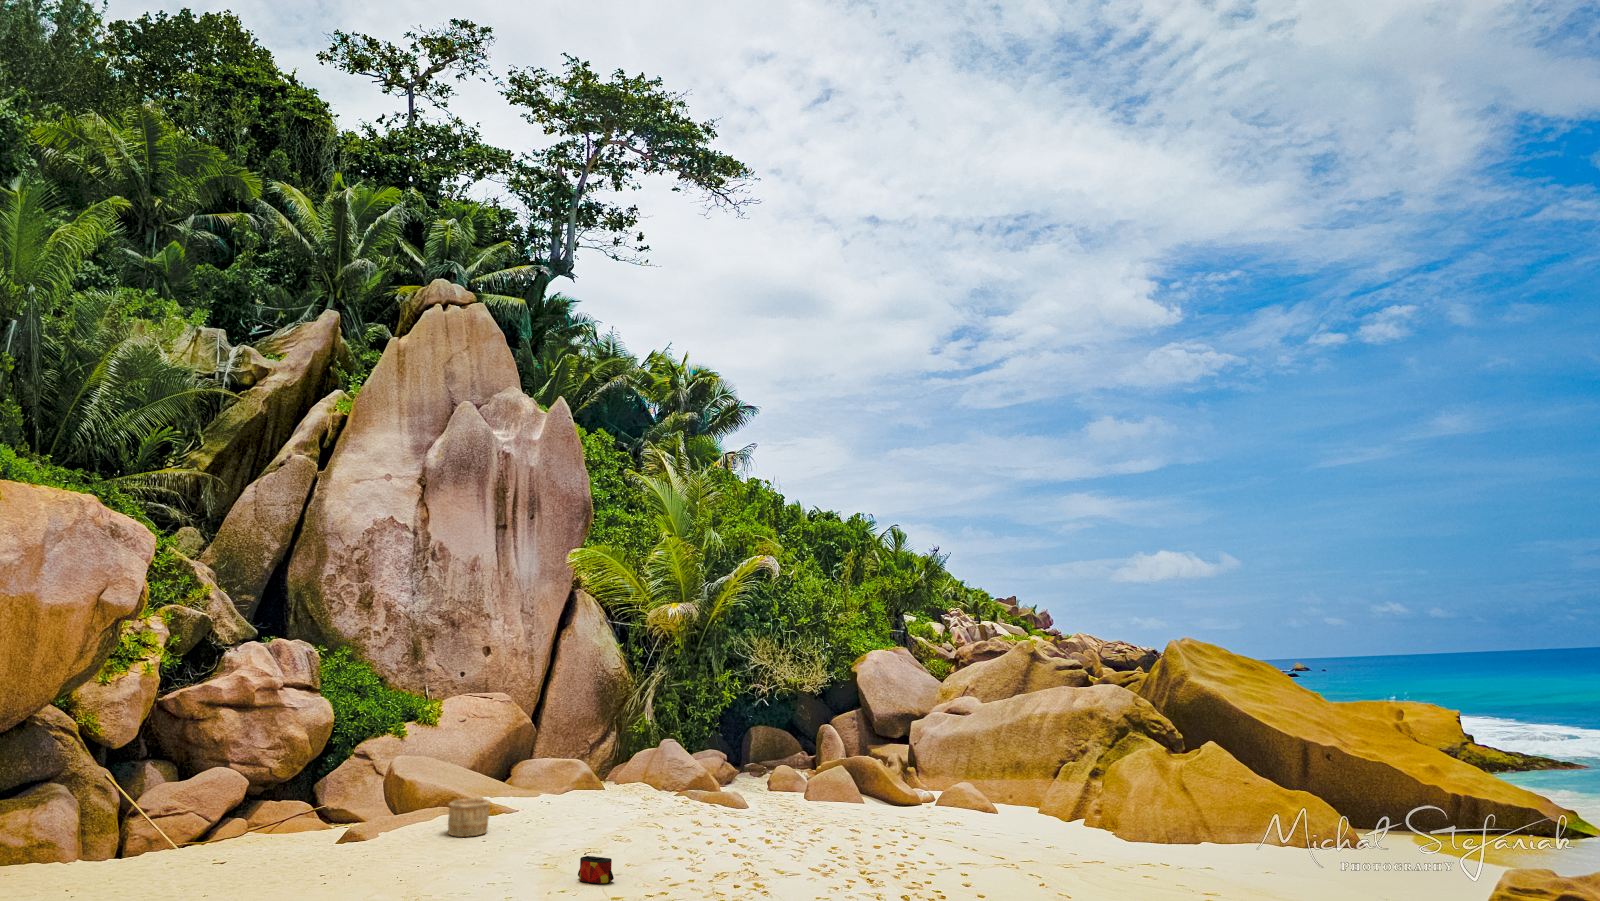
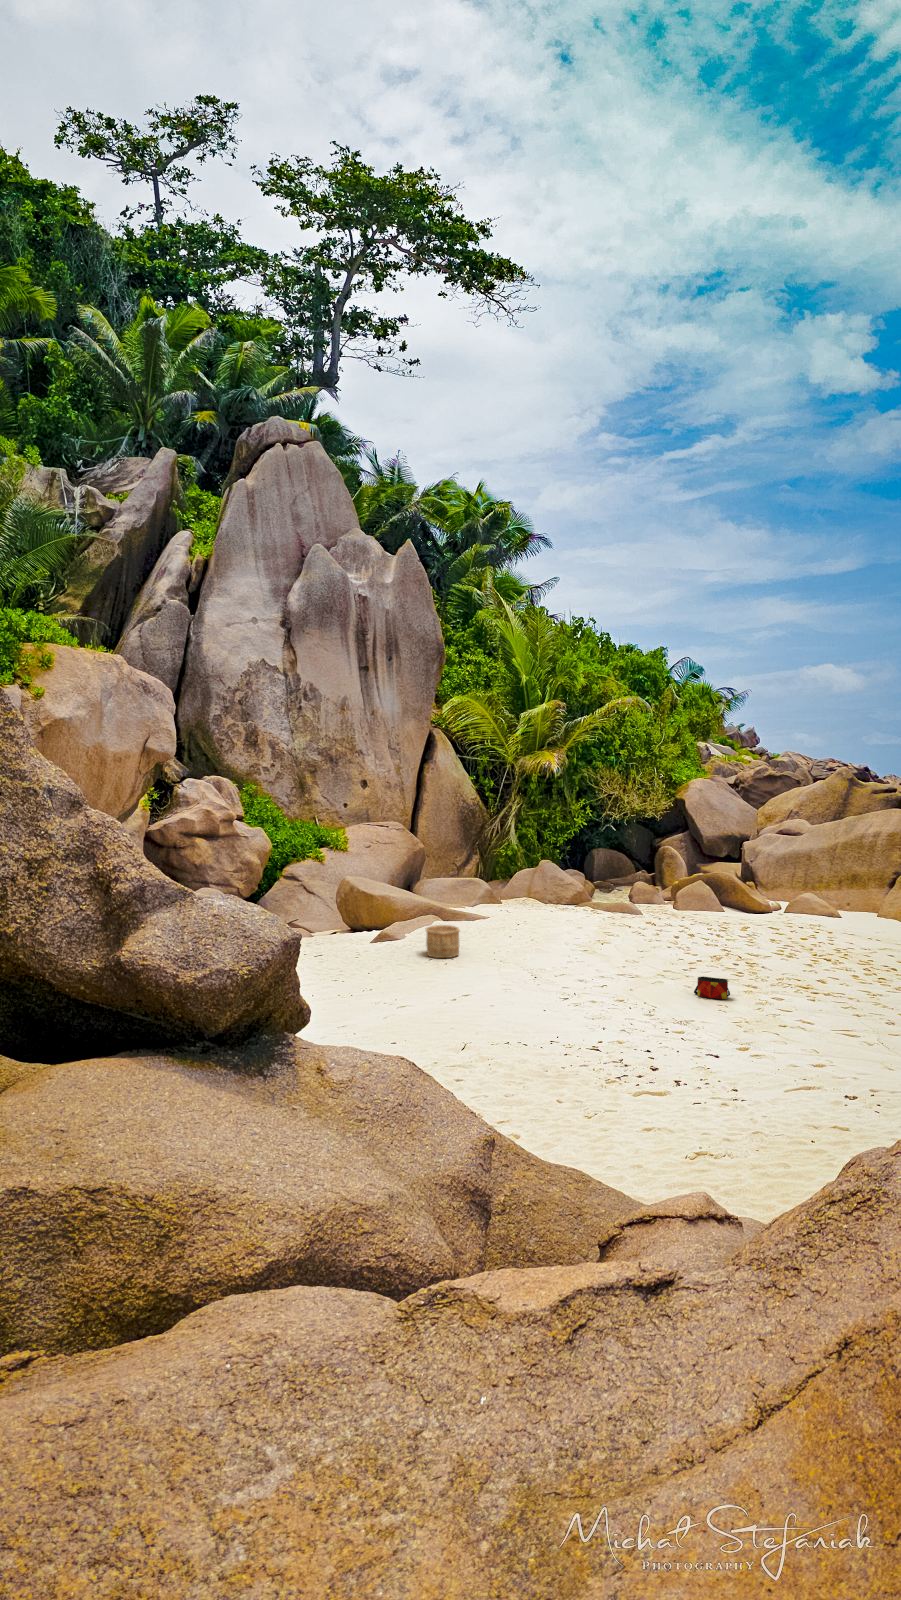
bag: present [578,856,614,884] -> present [694,976,730,1000]

